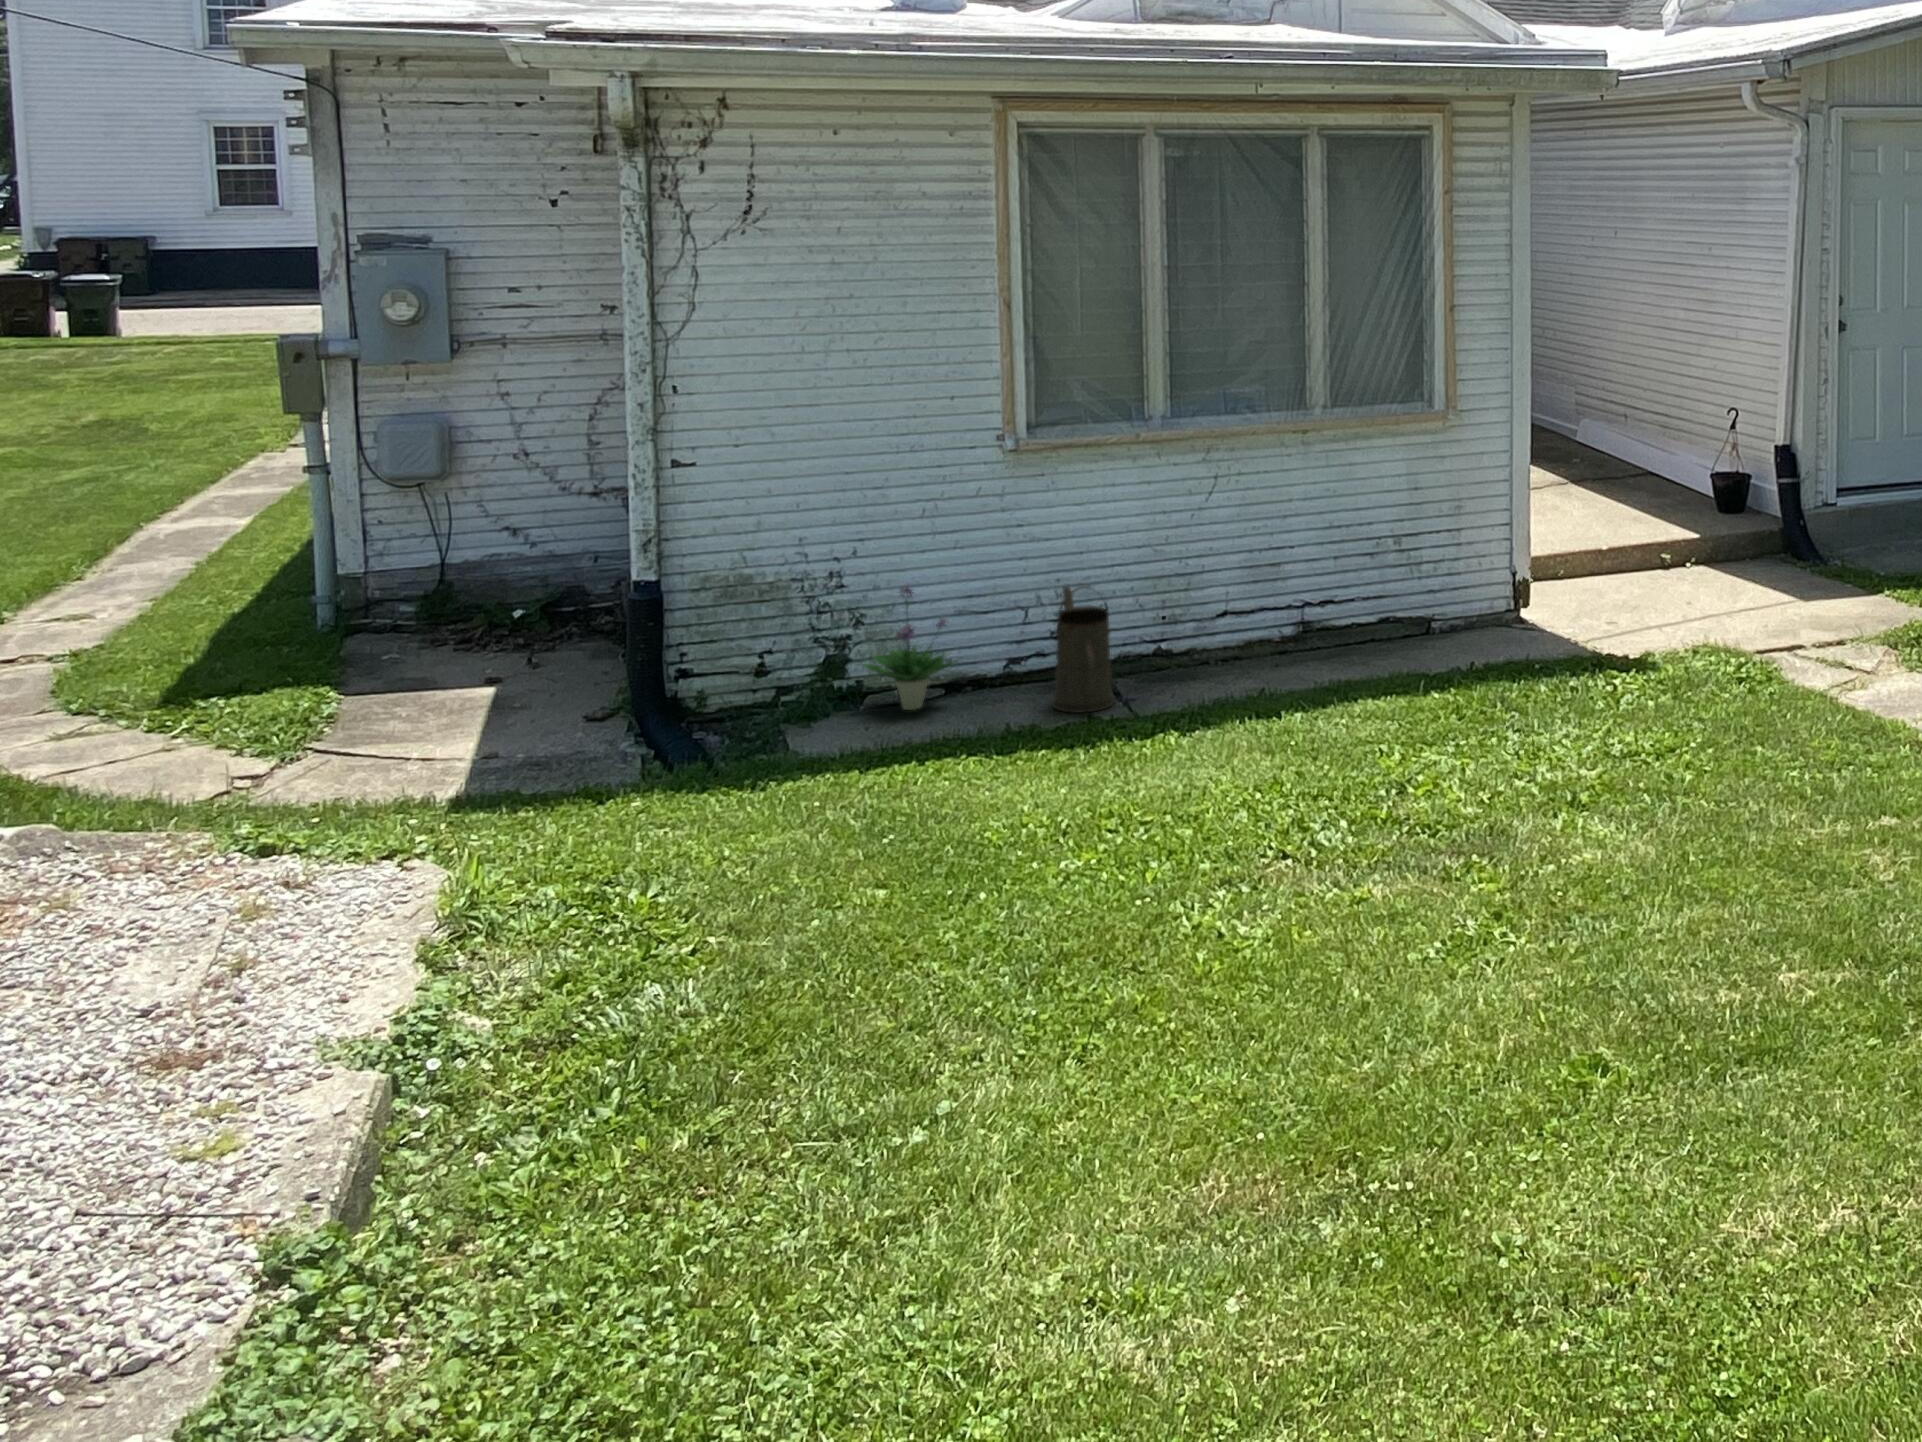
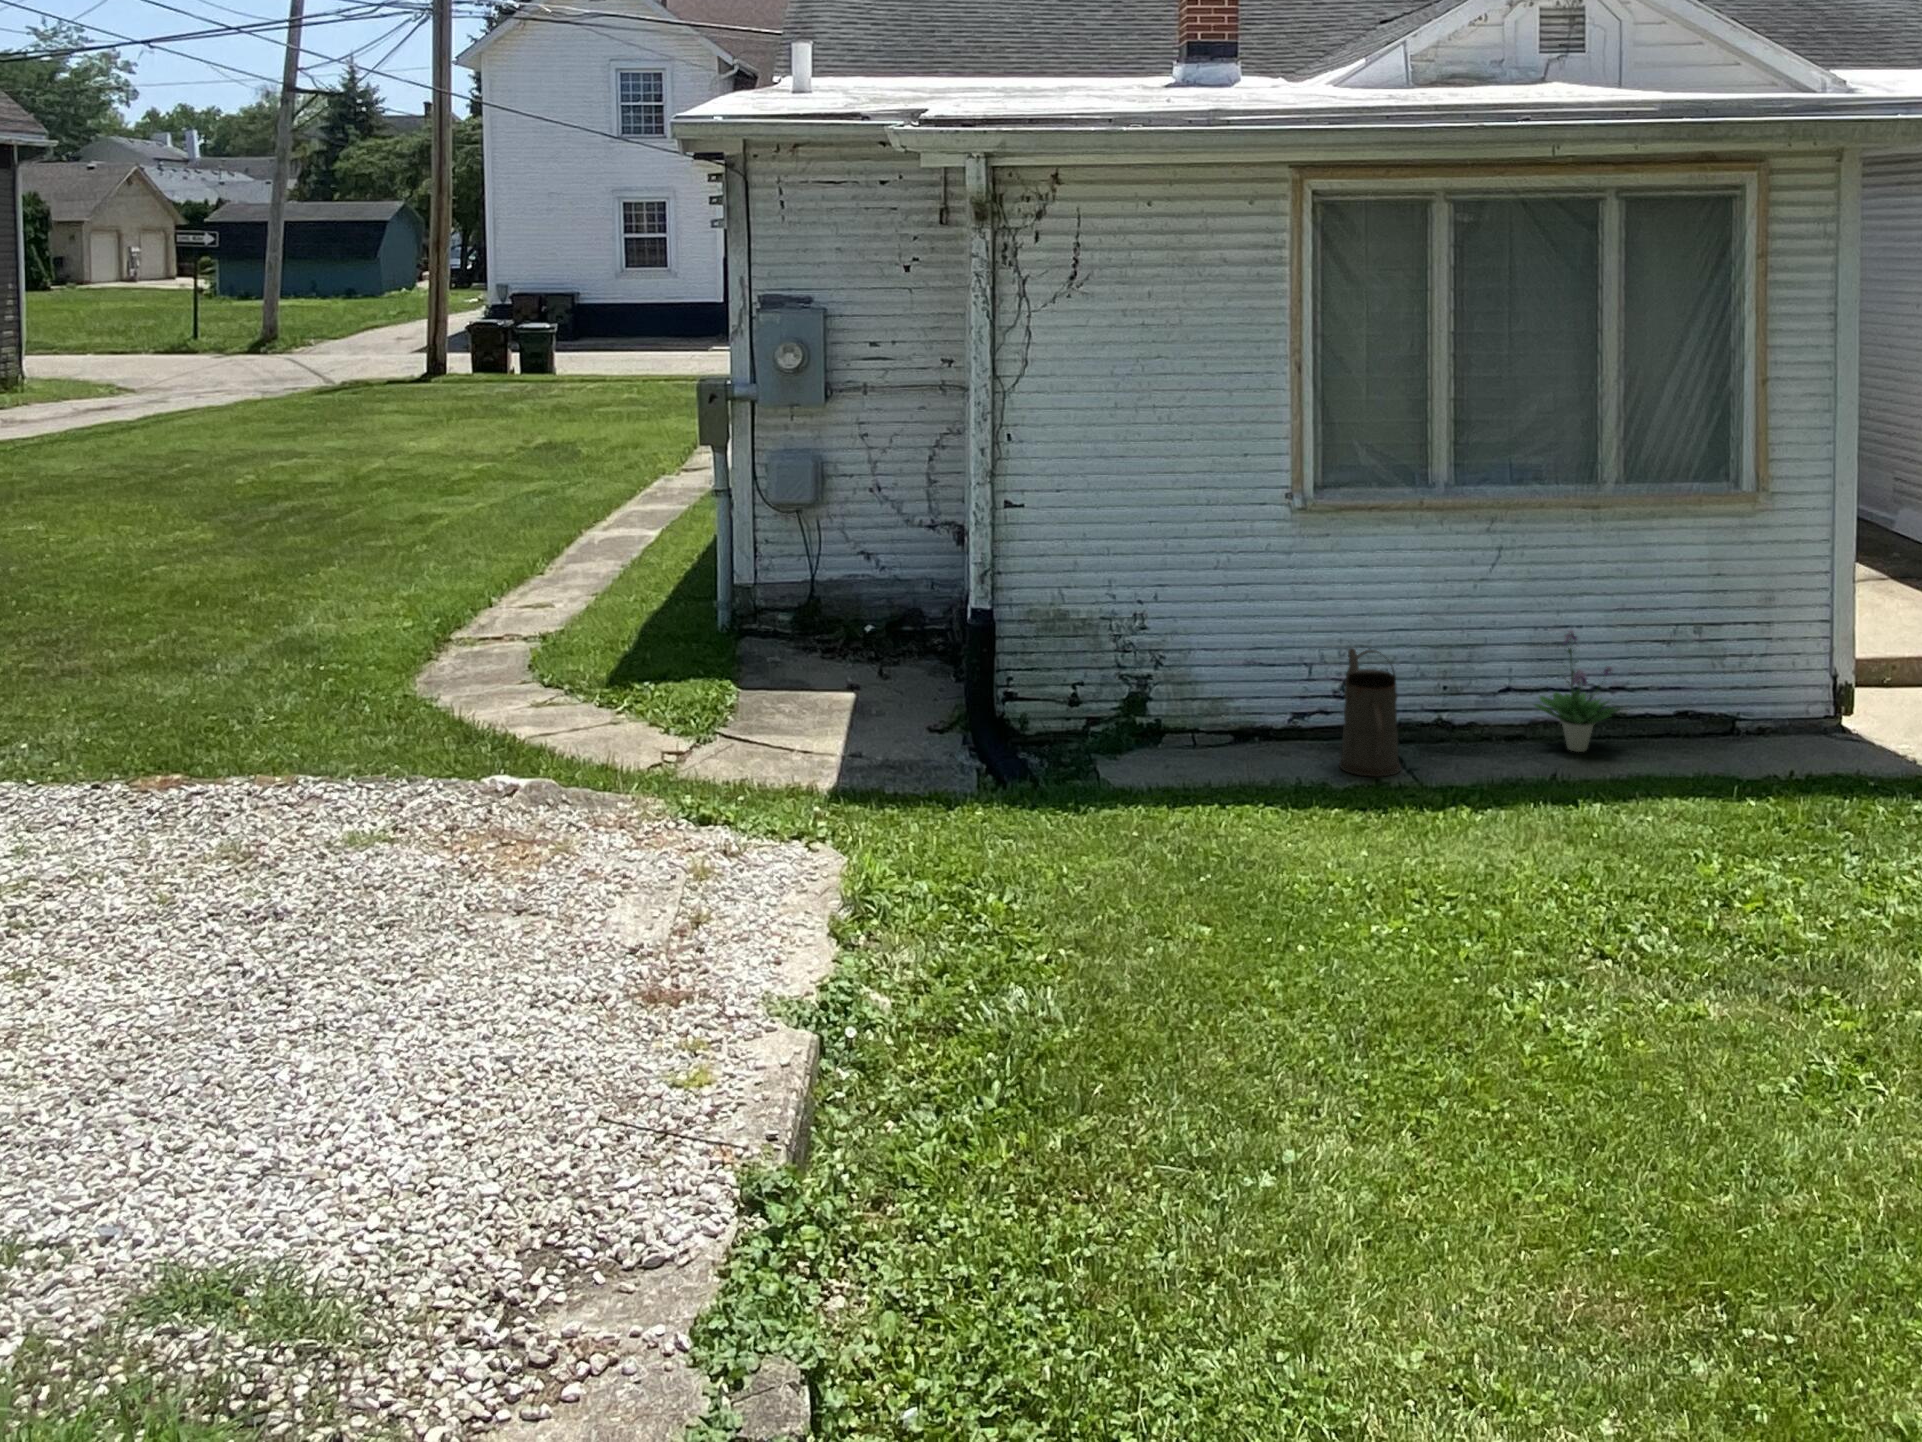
potted plant: present [863,584,954,710] -> present [1535,630,1620,752]

